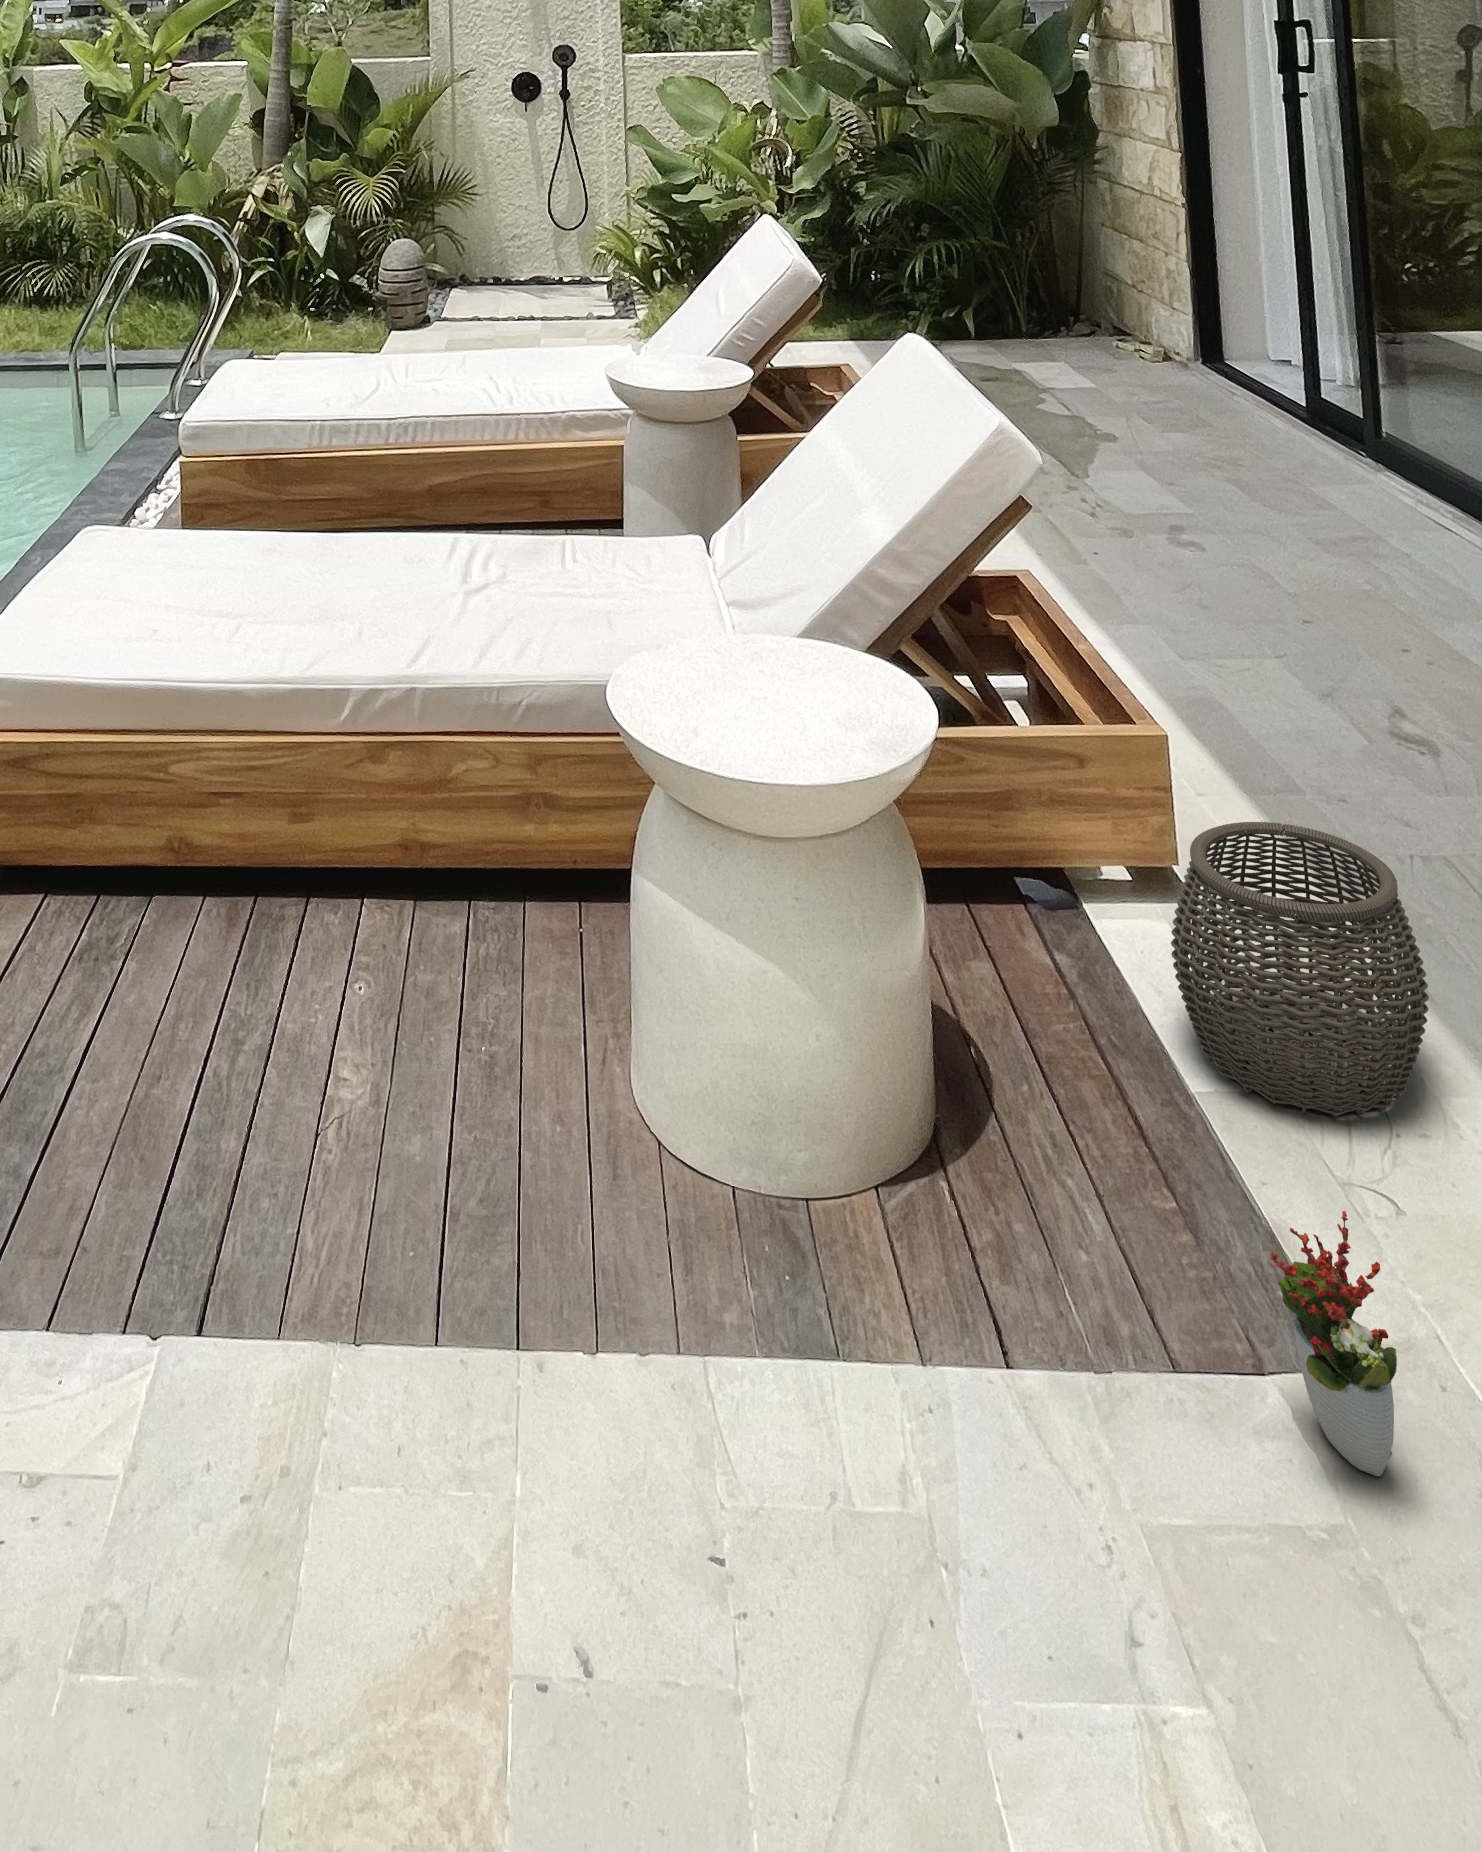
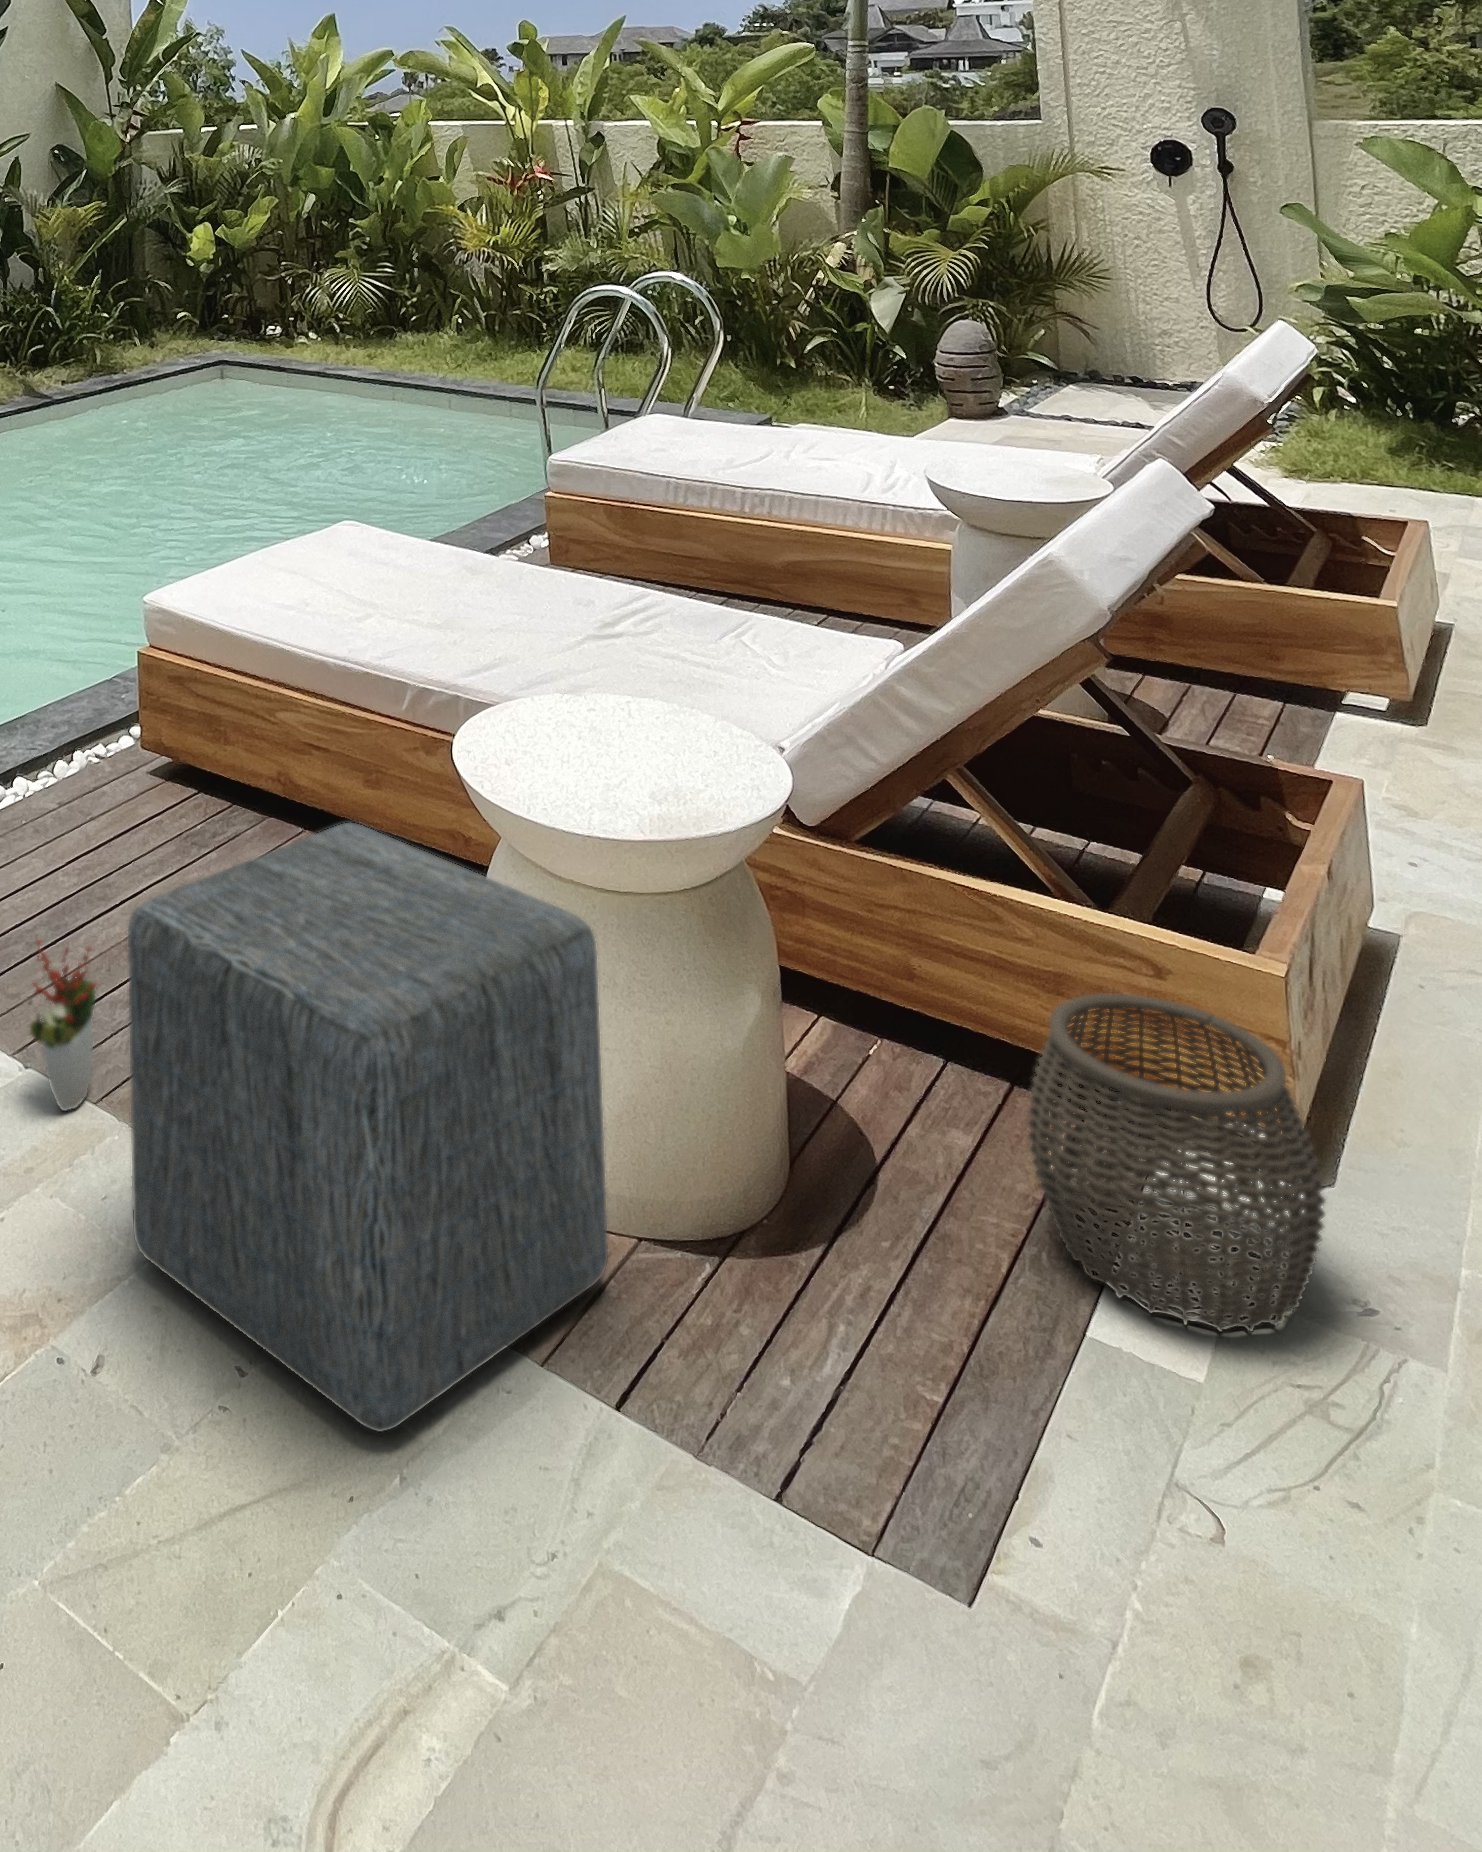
ottoman: none [537,887,1039,1647] -> present [128,823,608,1432]
decorative plant: present [1270,1211,1397,1476] -> present [30,935,96,1111]

